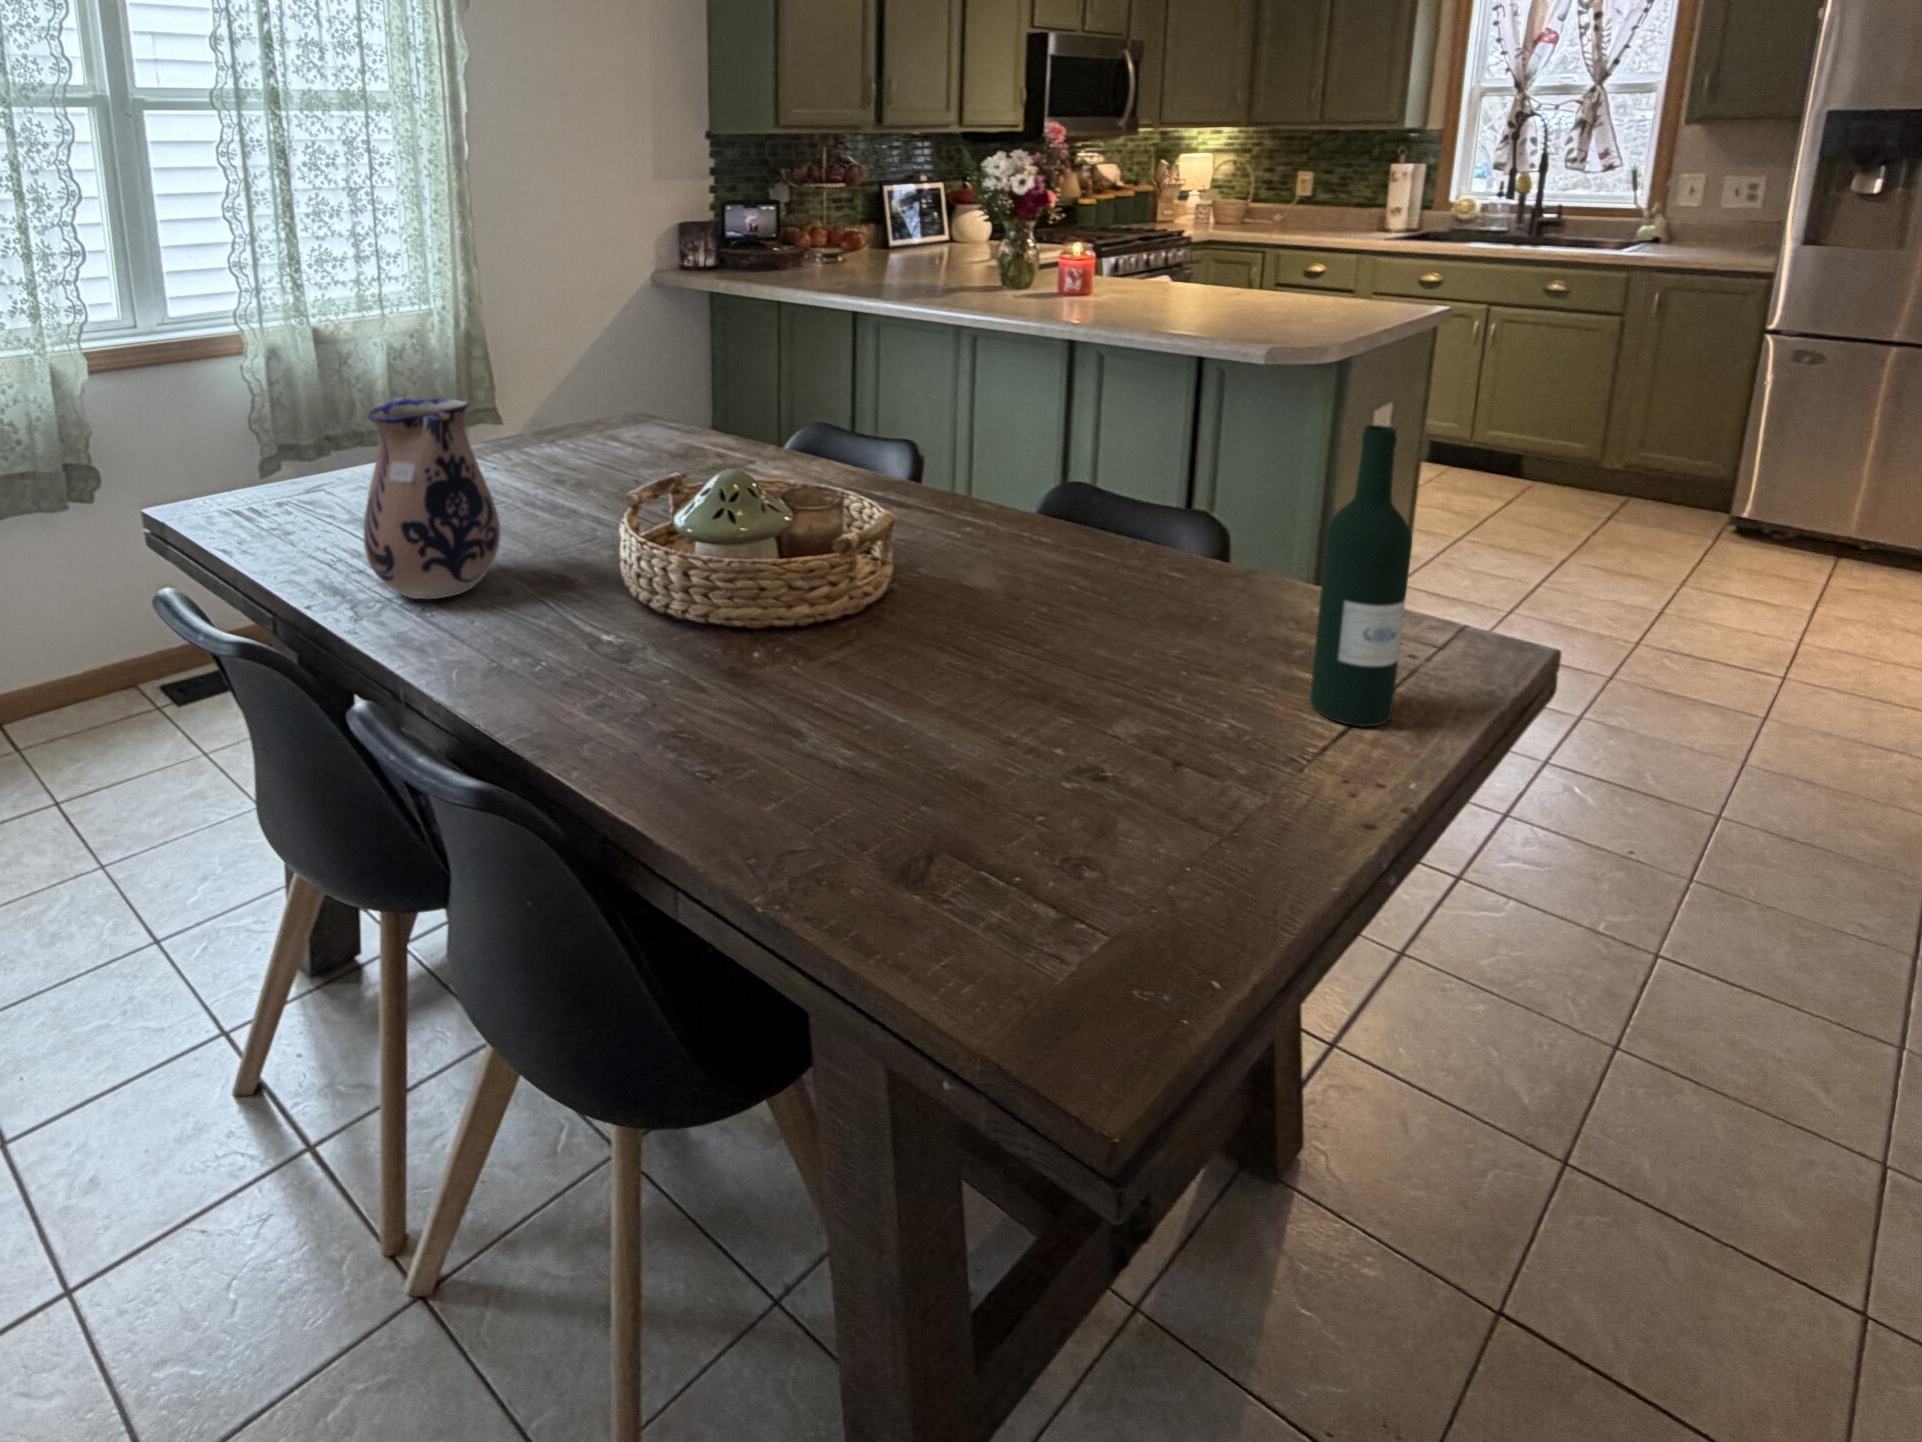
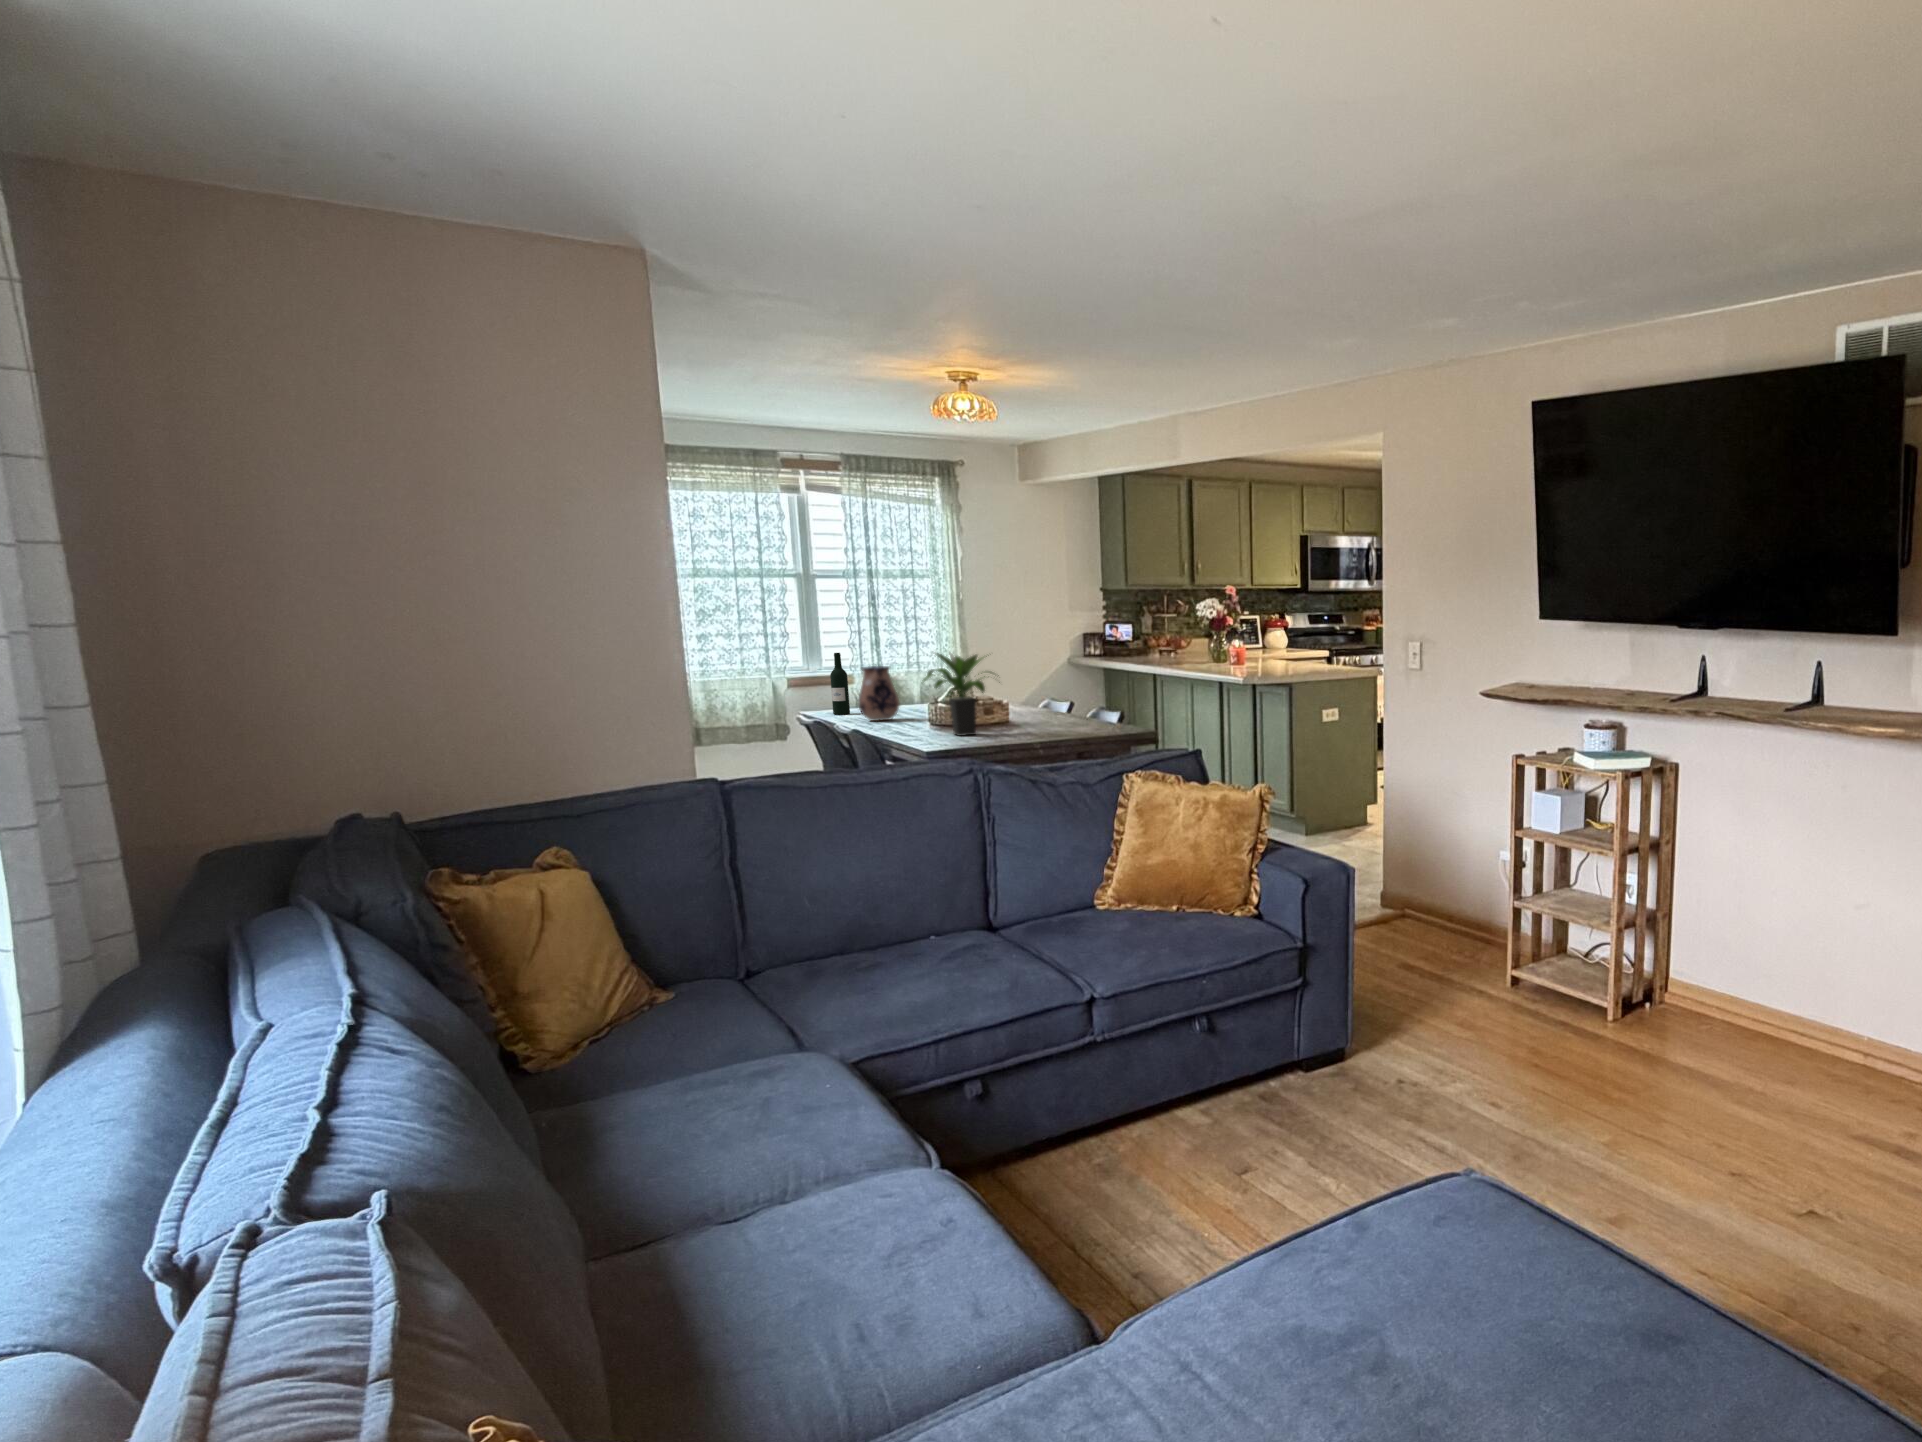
wine bottle: present [1310,425,1412,727] -> present [830,653,850,715]
potted plant: none [812,431,1214,868] -> present [922,653,1000,736]

